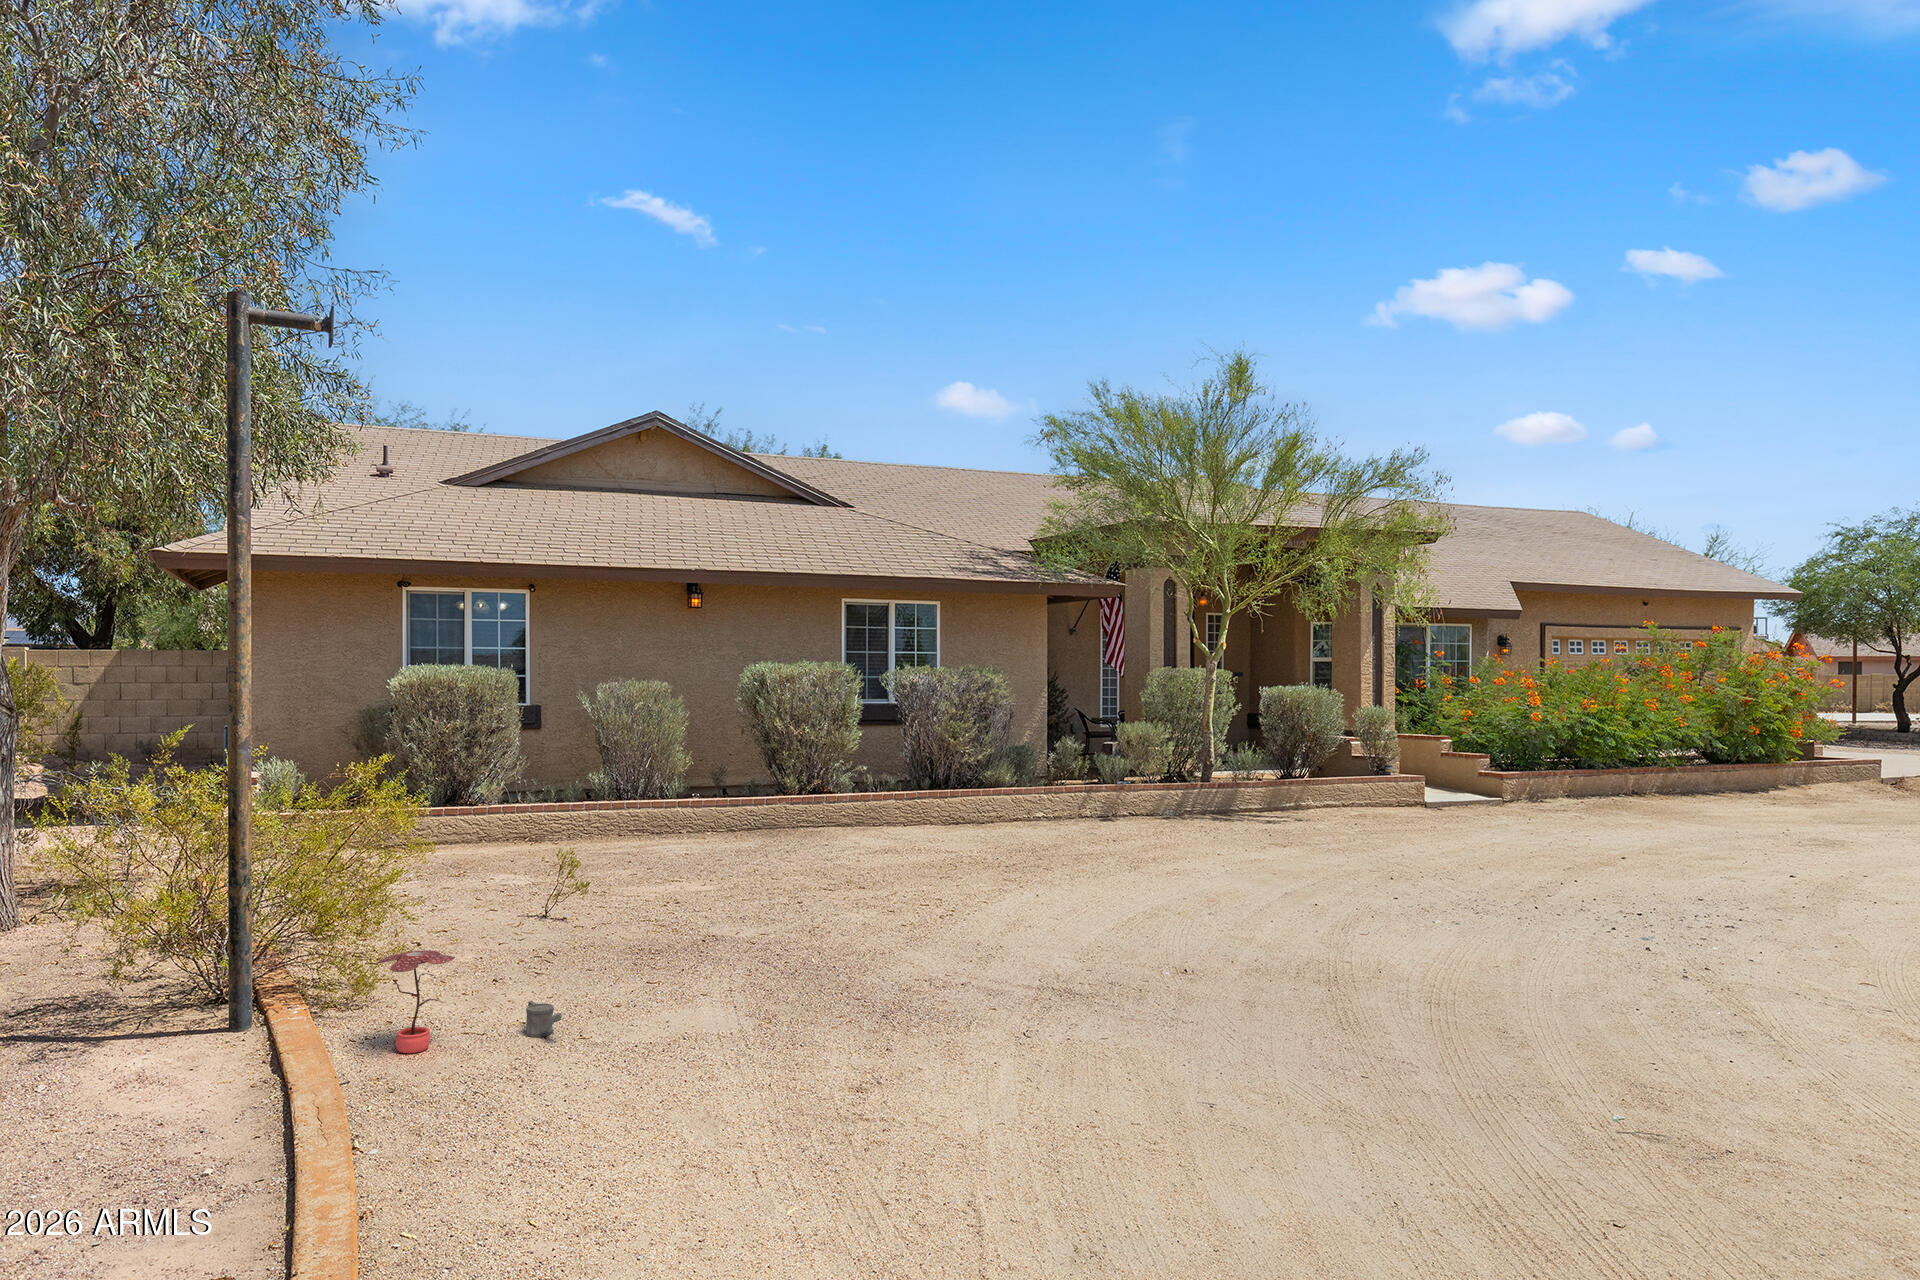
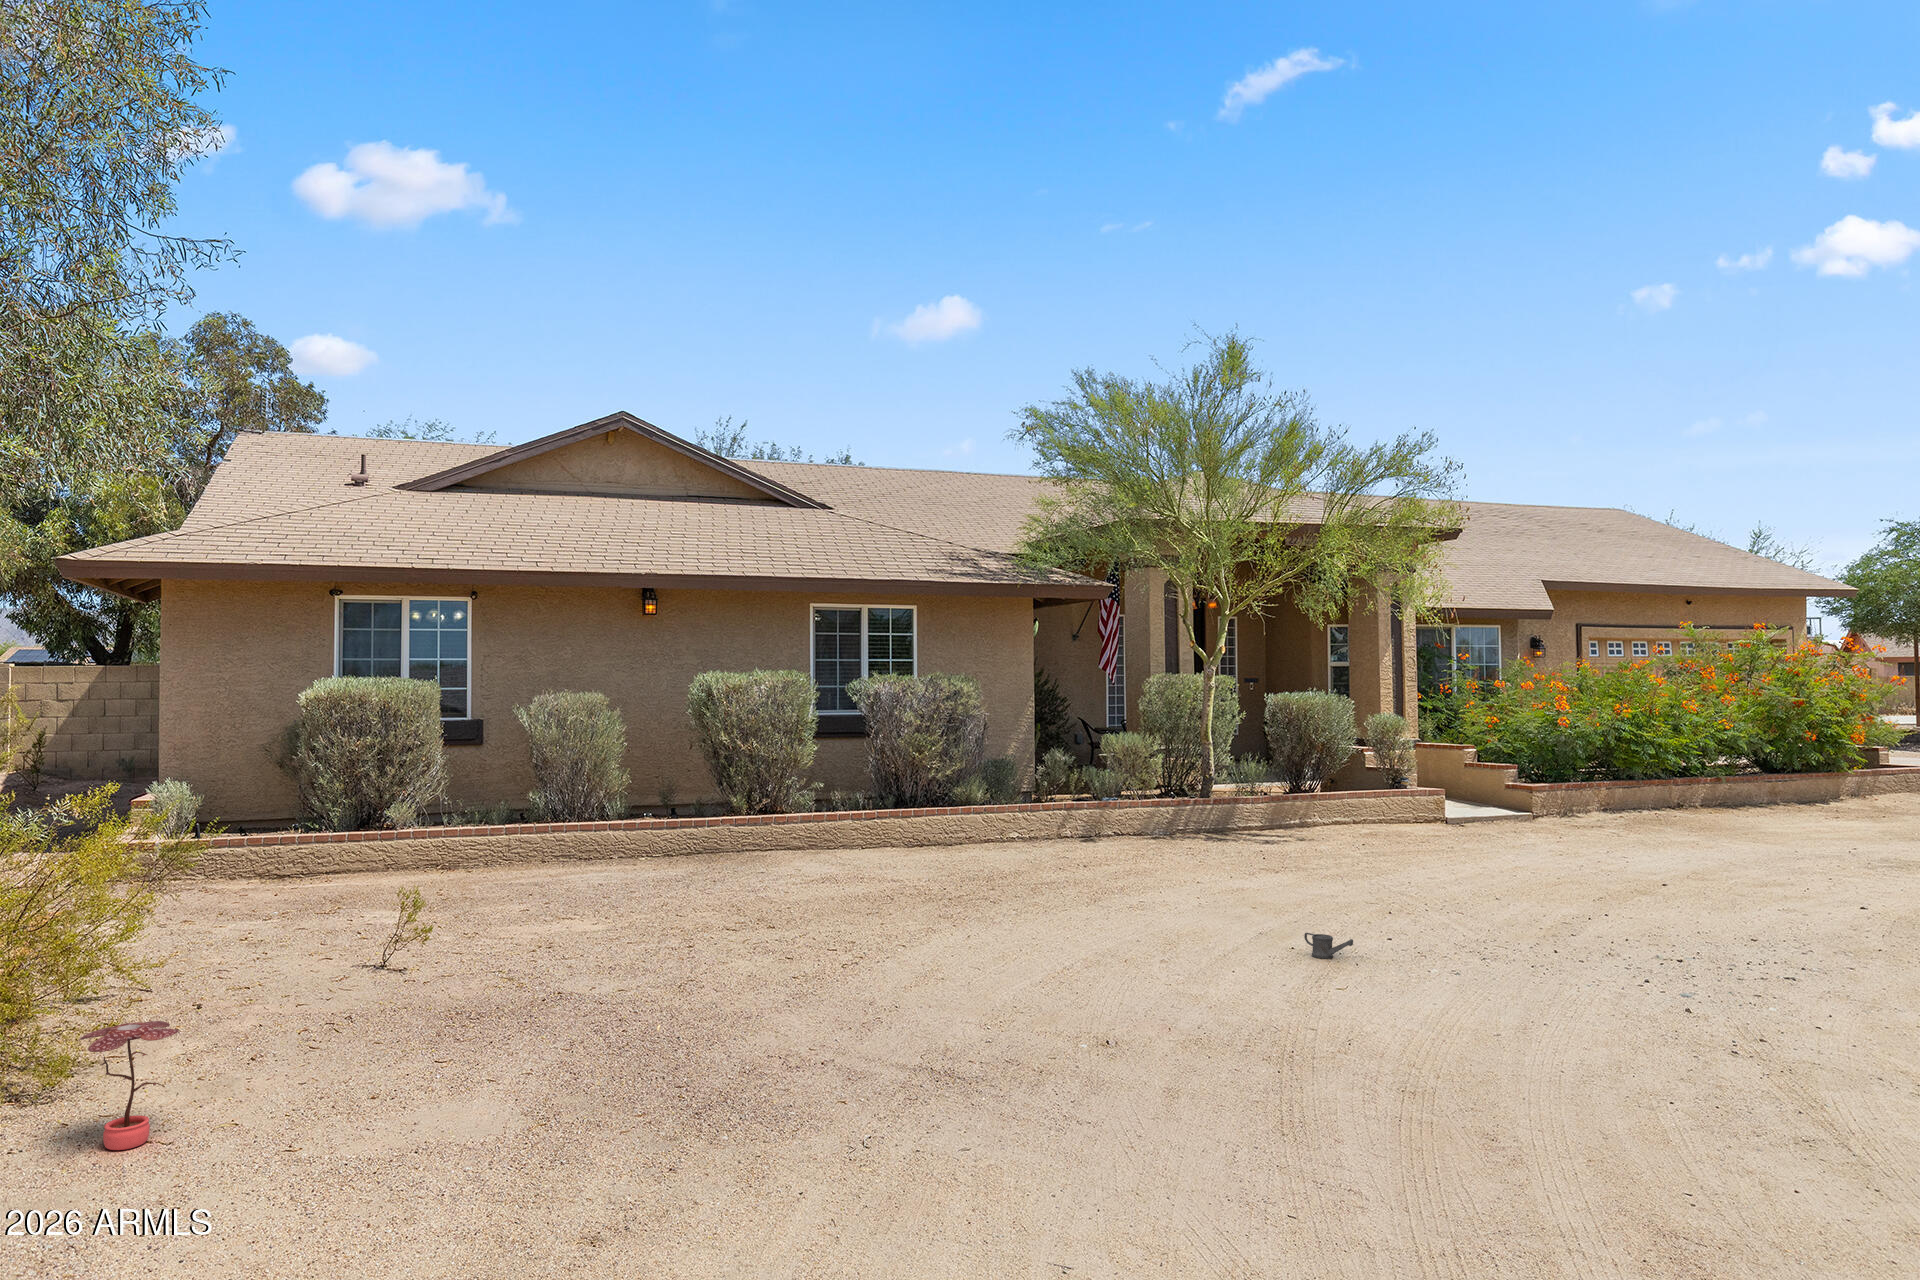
watering can: present [525,1001,562,1037] -> present [1304,933,1353,959]

